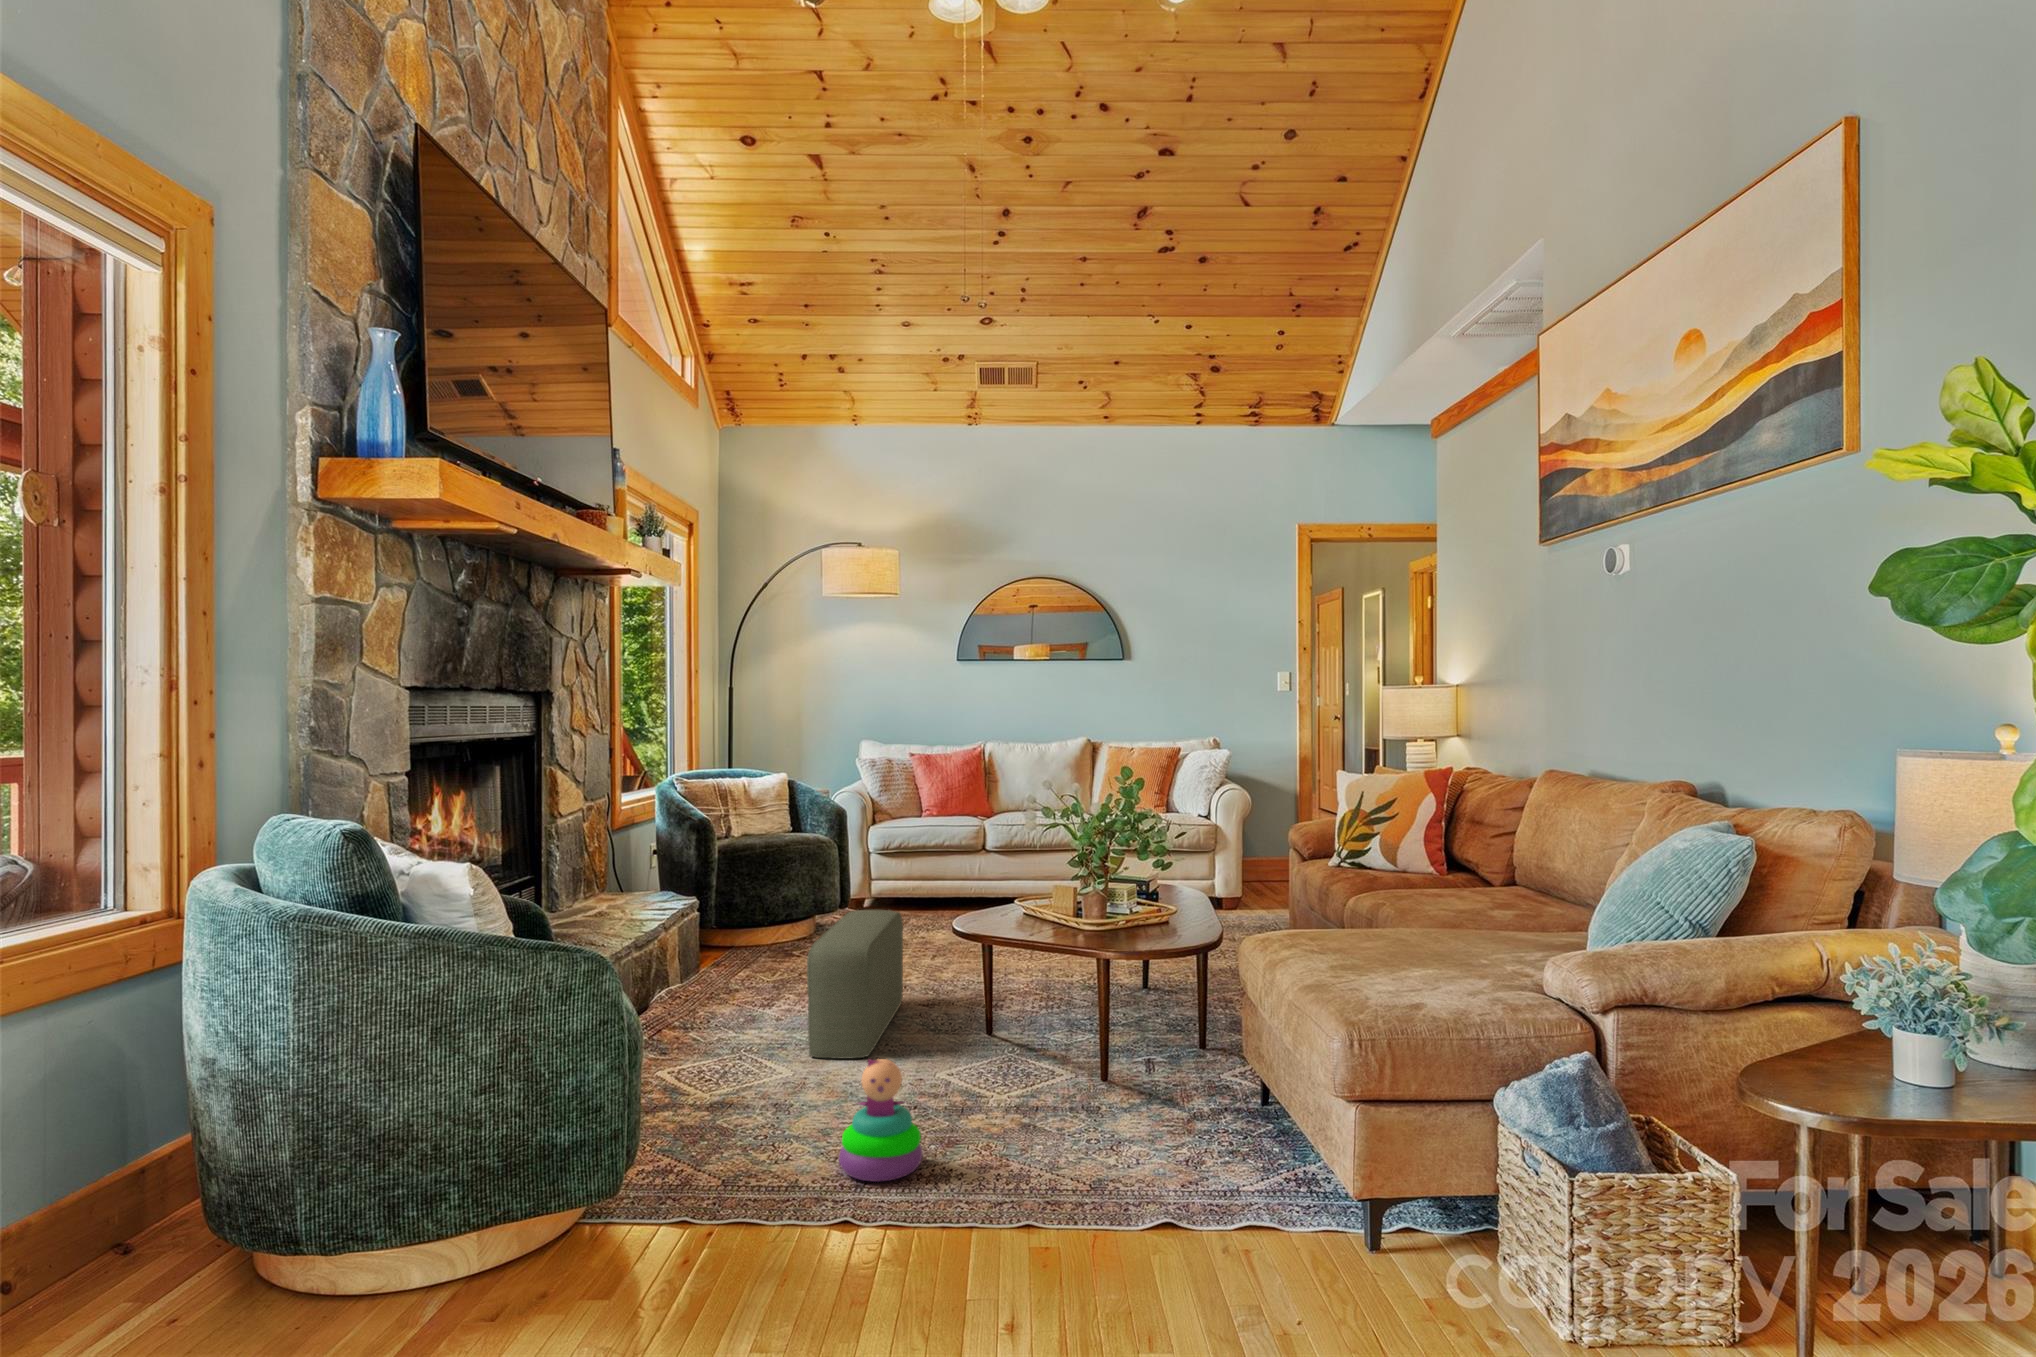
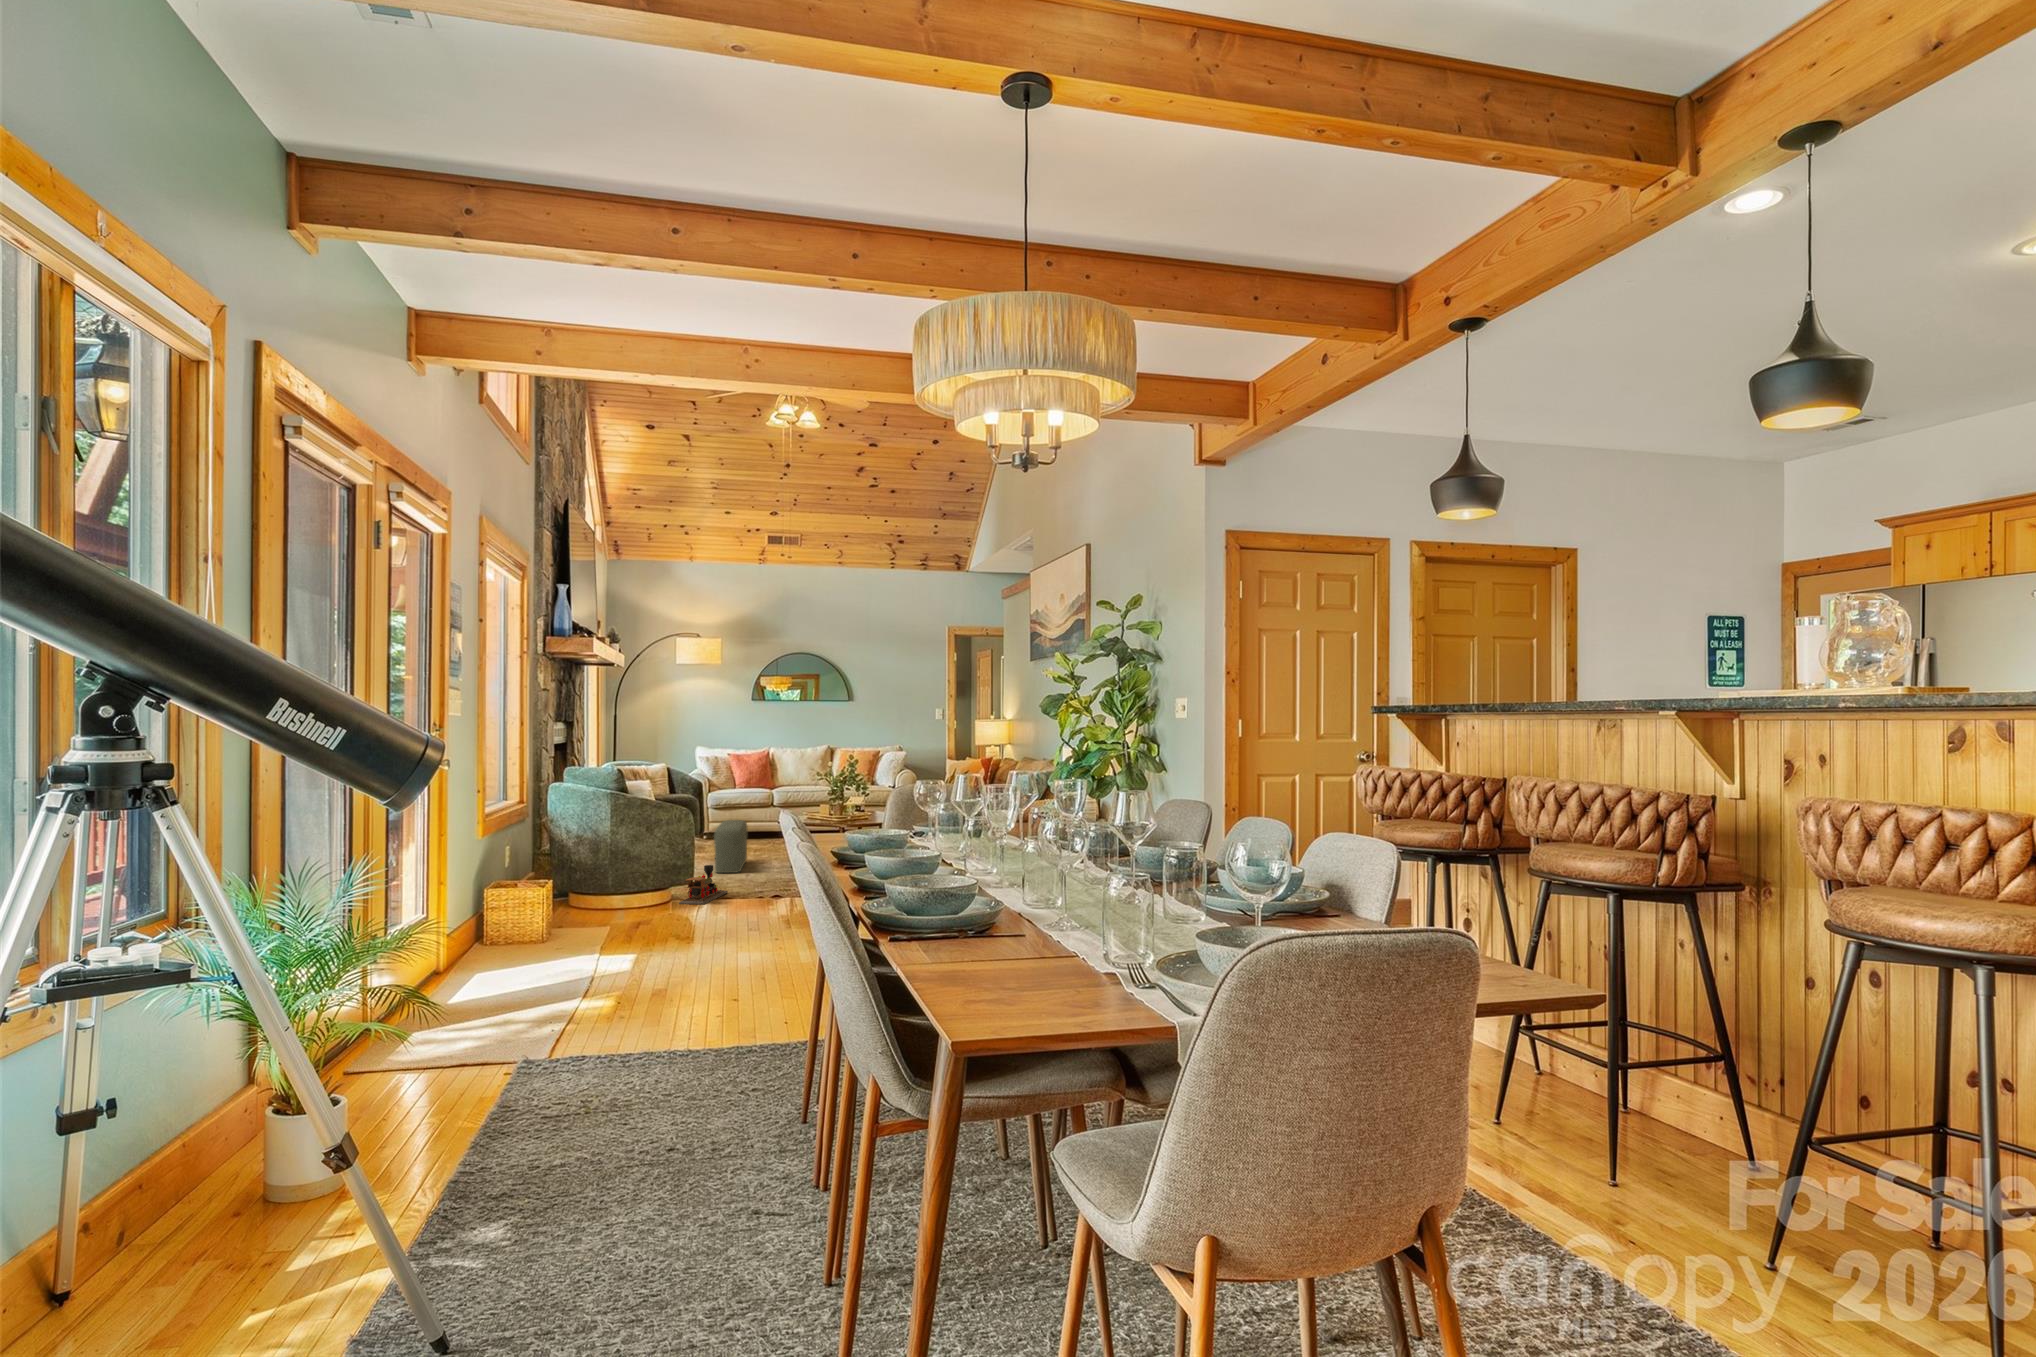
stacking toy: present [839,1059,922,1182] -> none [745,852,774,891]
toy train: none [585,1111,781,1286] -> present [679,865,728,905]

